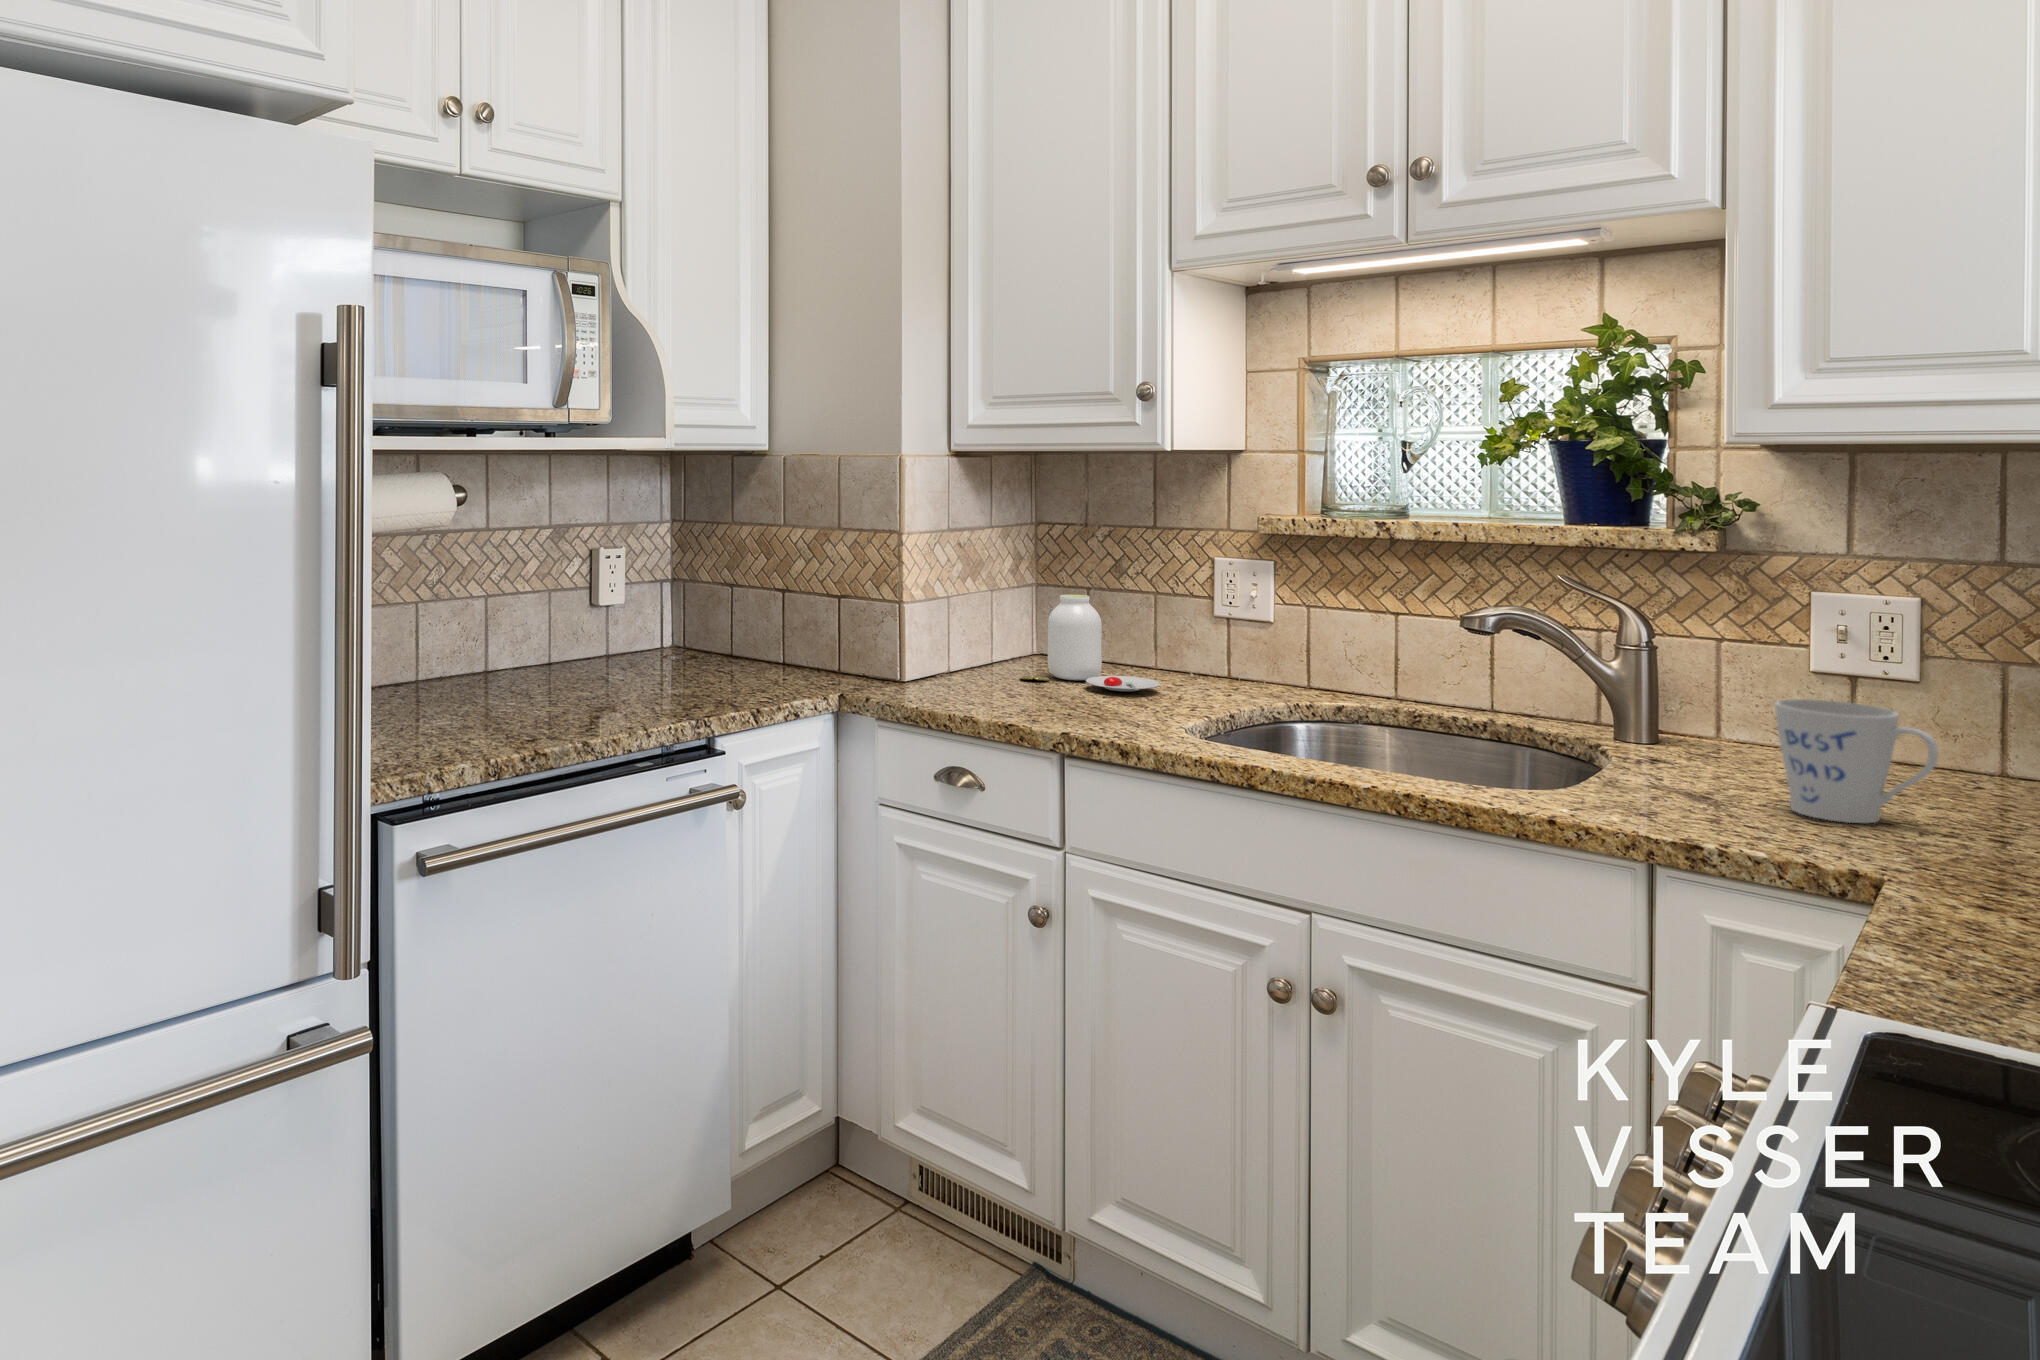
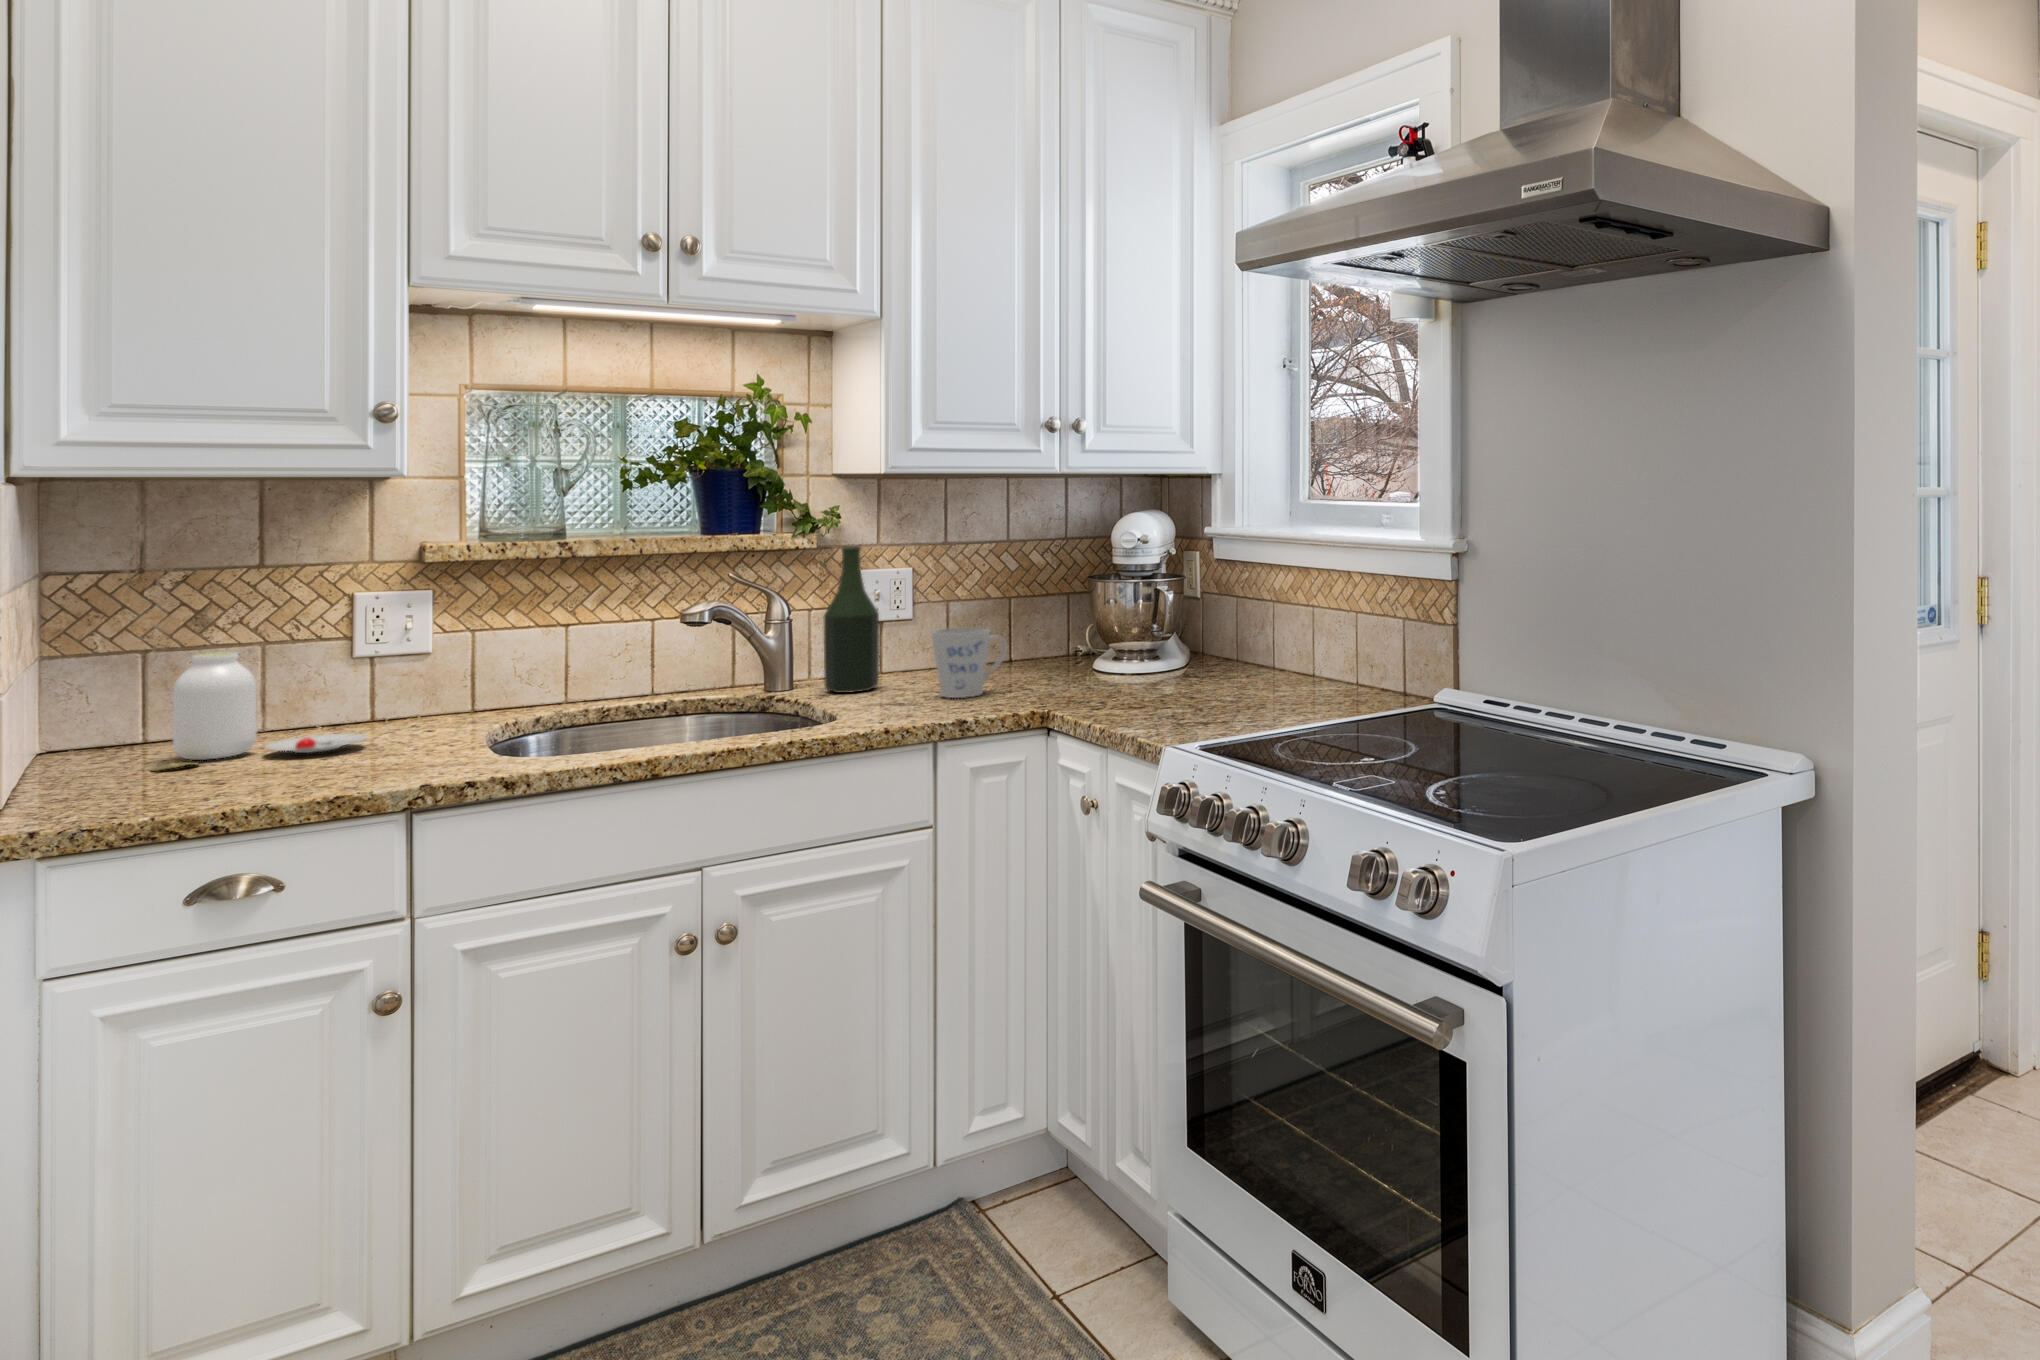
bottle: none [1690,553,1783,772] -> present [824,546,879,693]

